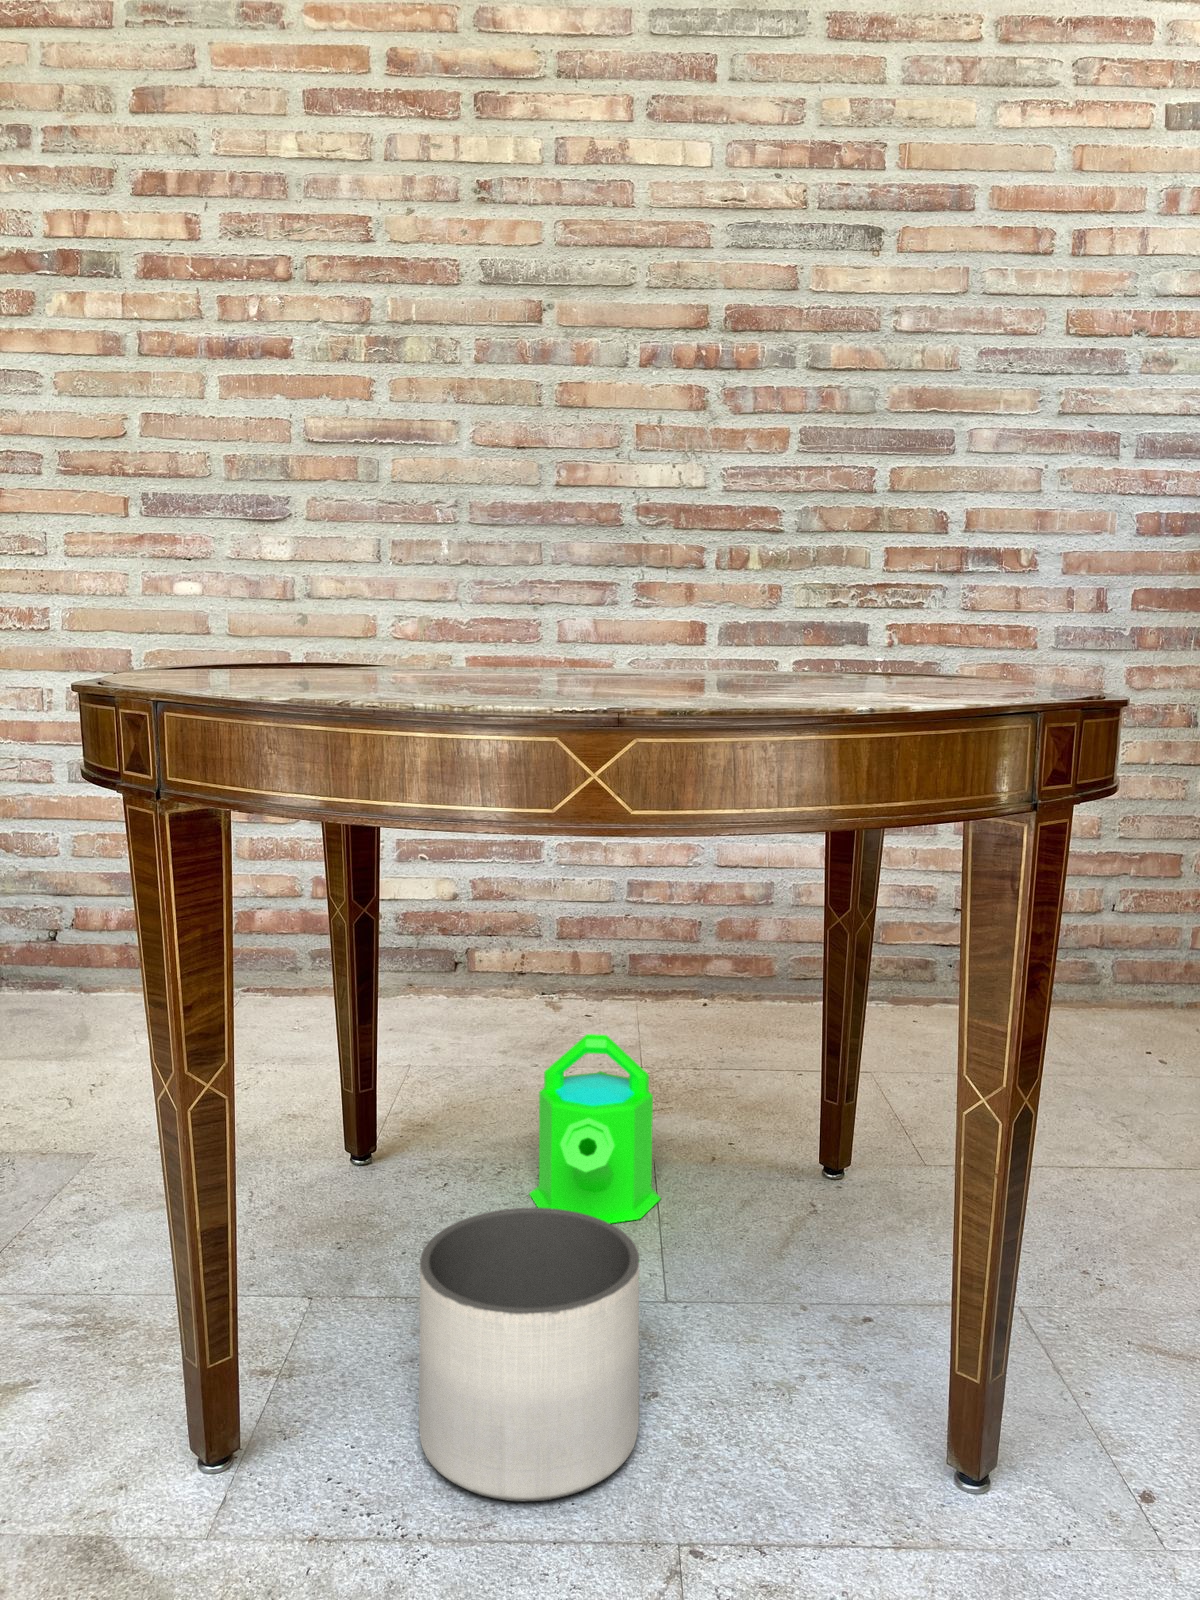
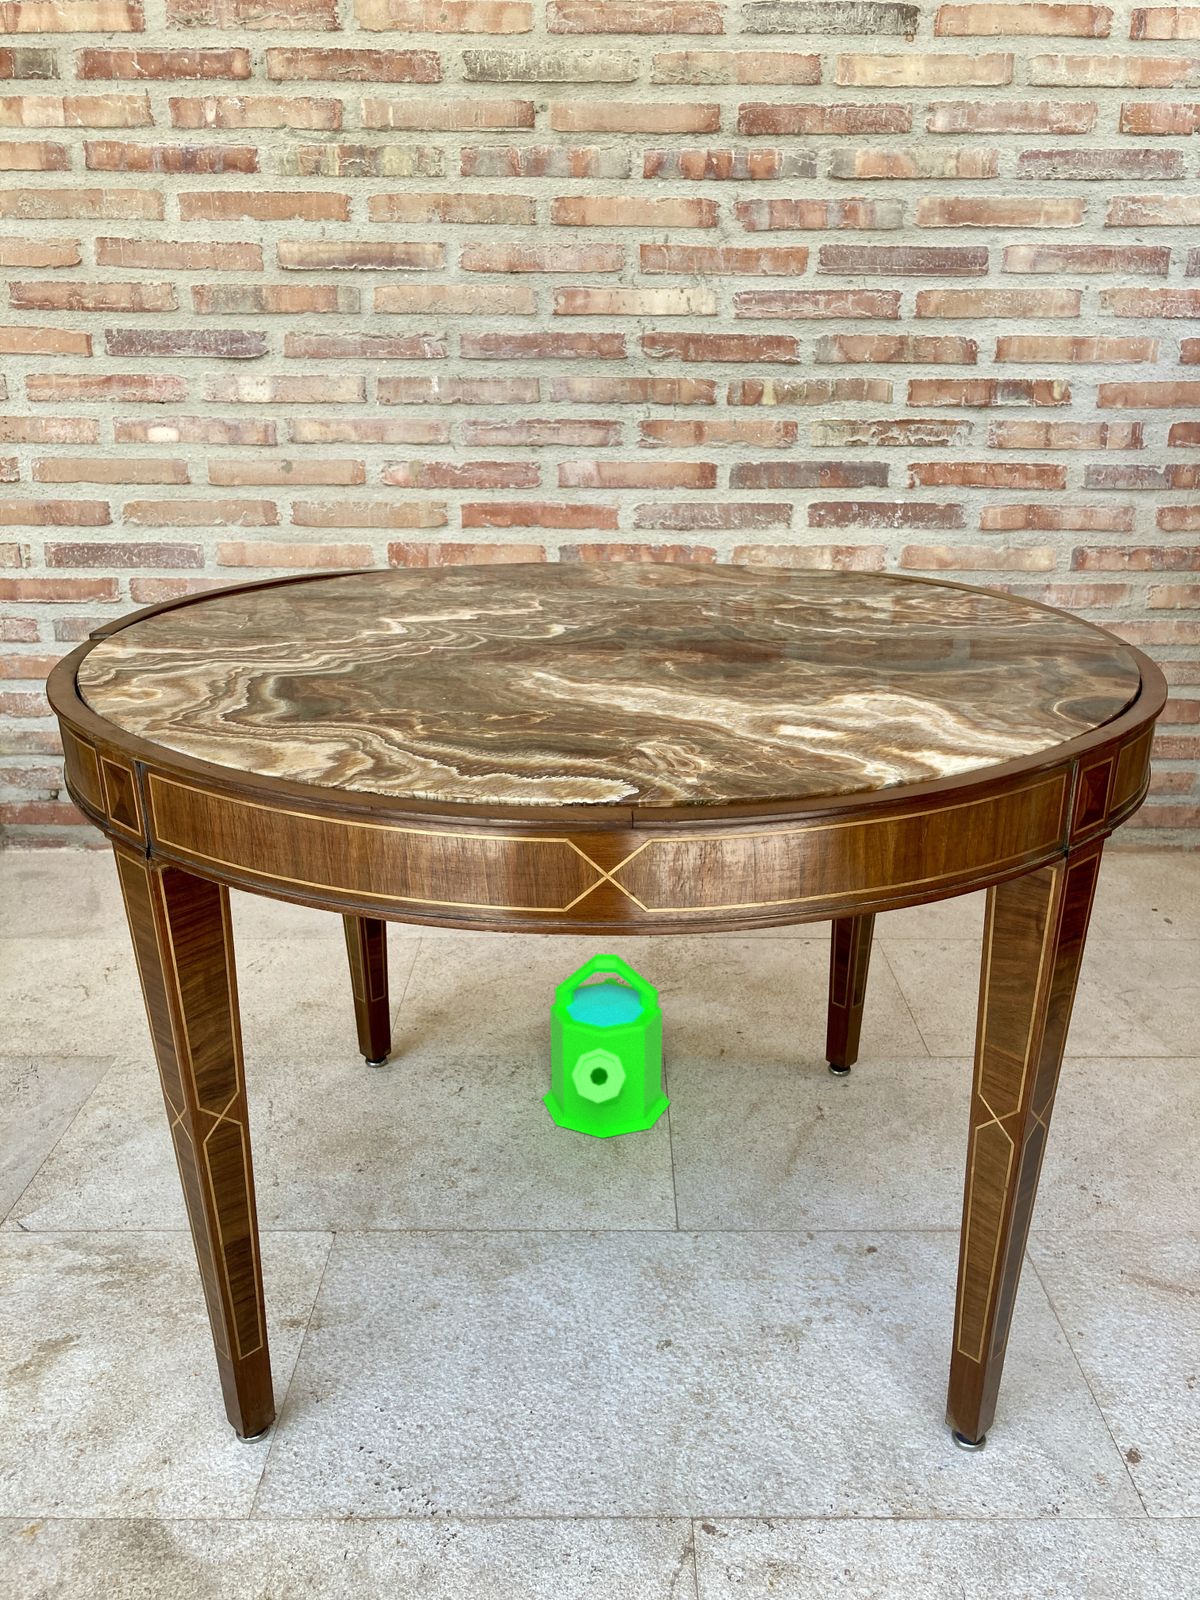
planter: present [419,1208,639,1501] -> none [439,1180,653,1474]

